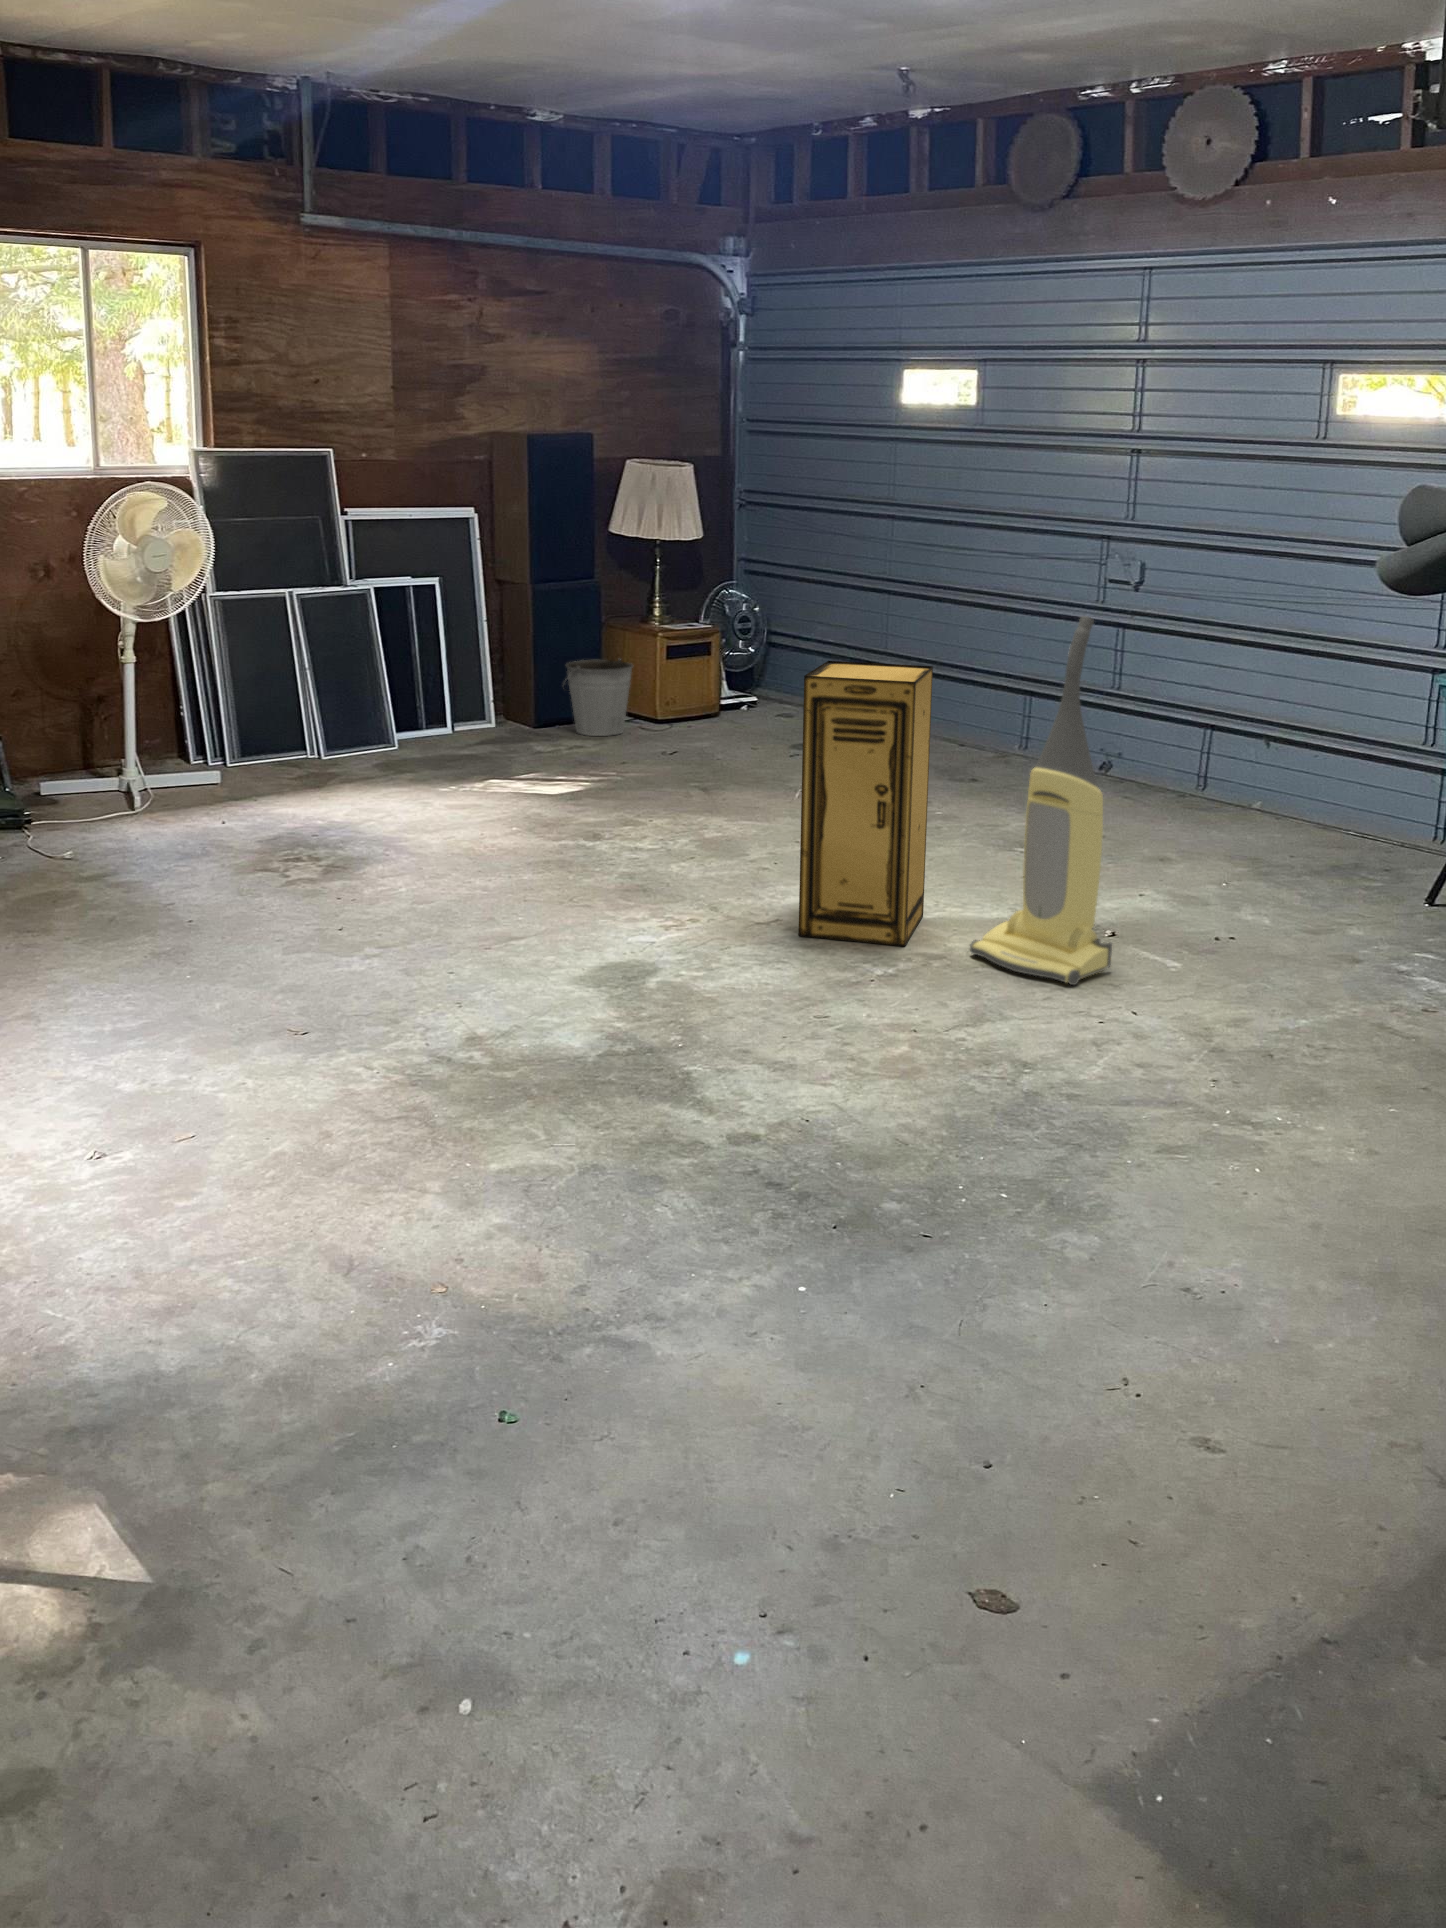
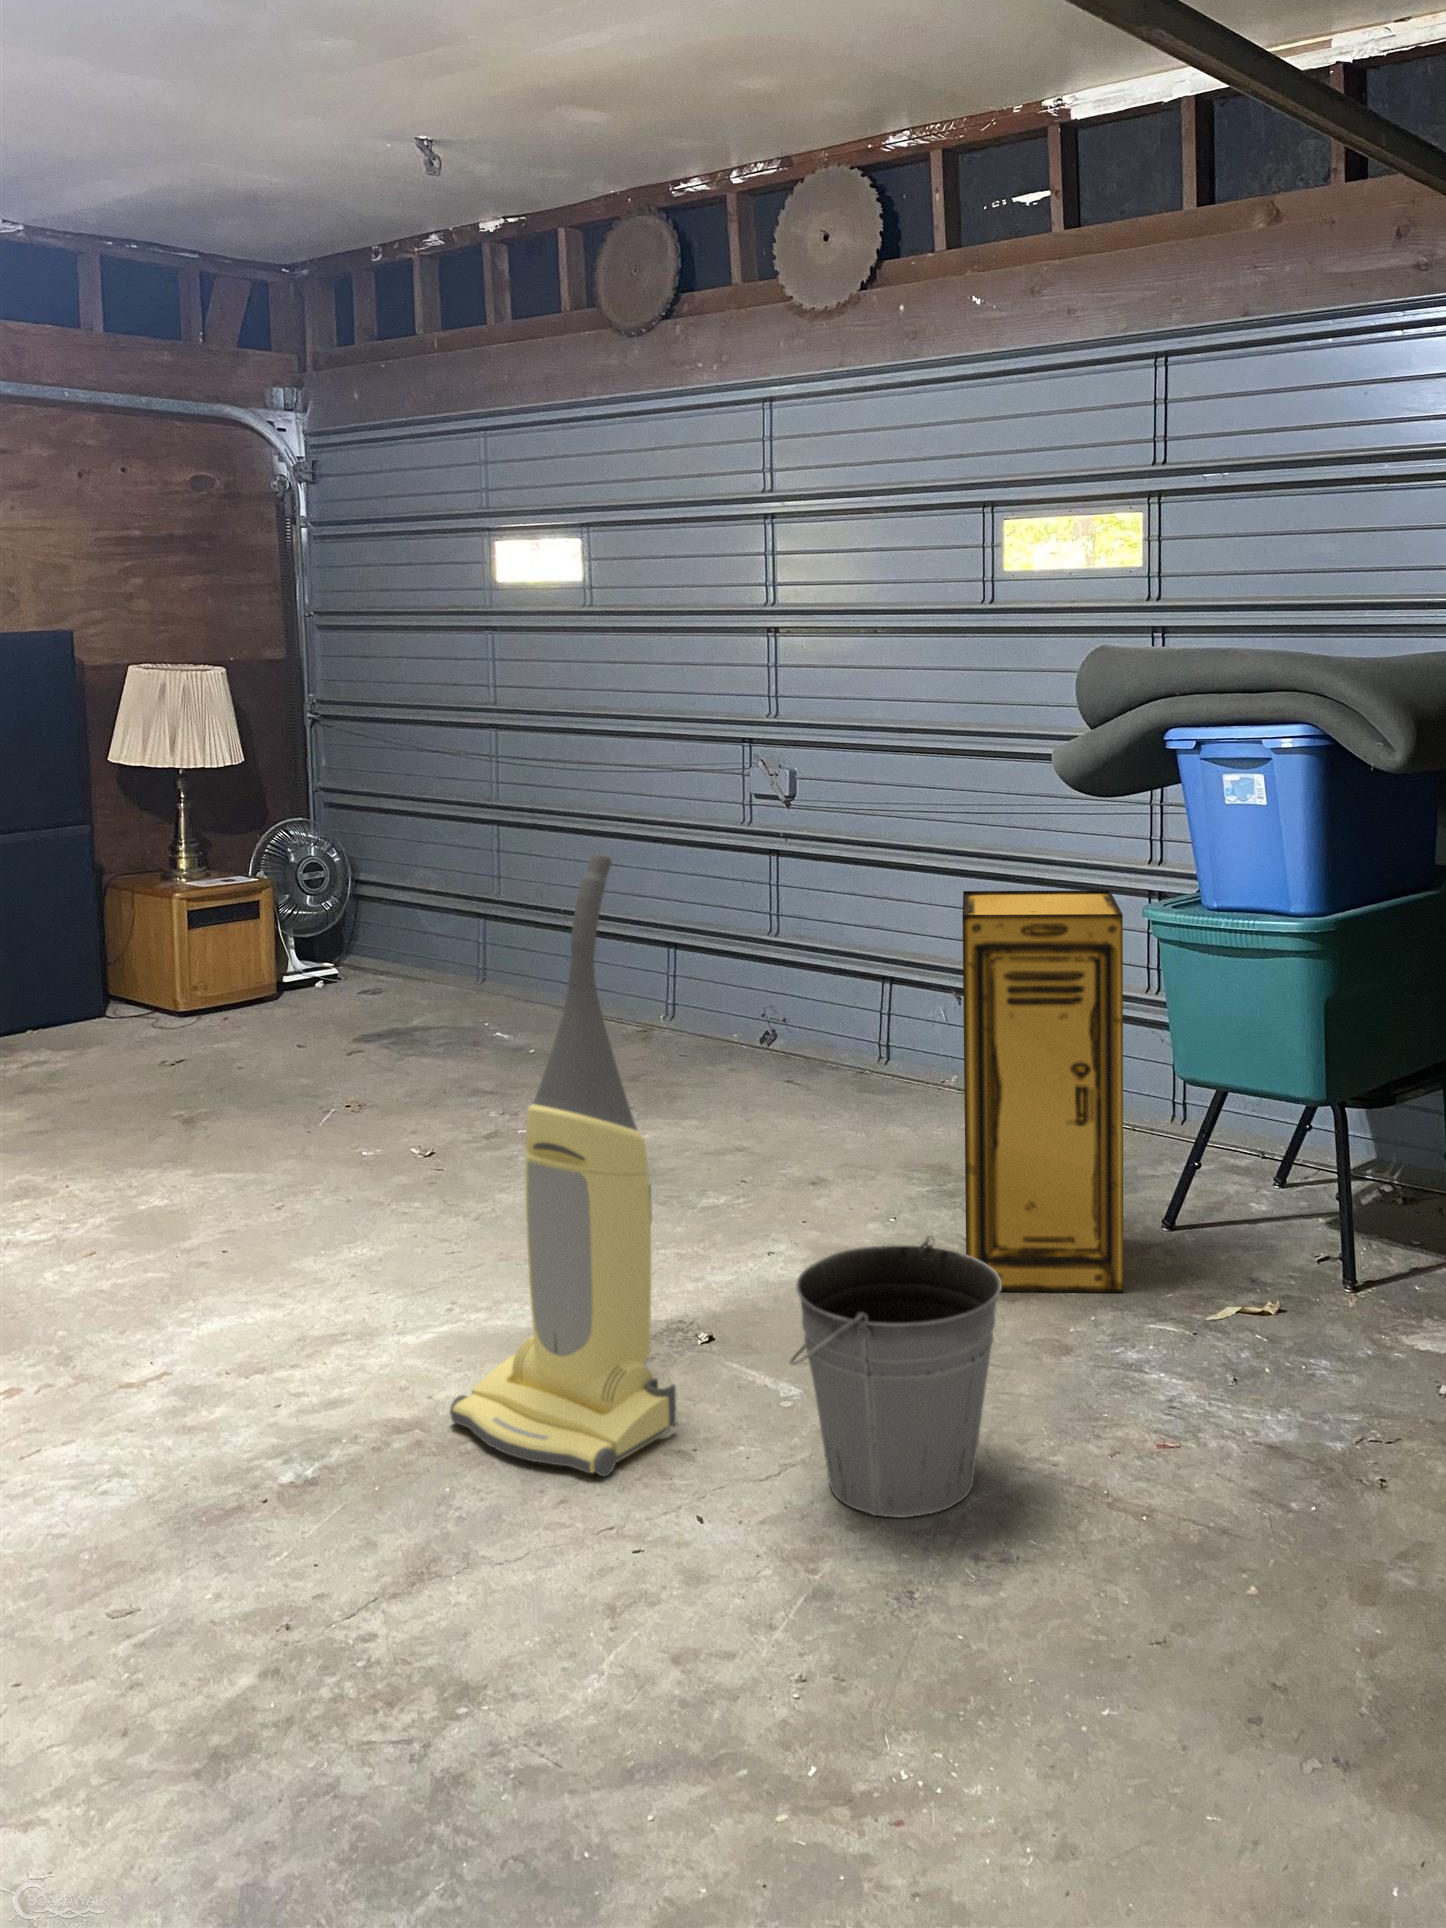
bucket: present [566,659,633,736] -> present [789,1236,1001,1517]
storage cabinet: present [798,661,933,946] -> present [962,890,1123,1292]

